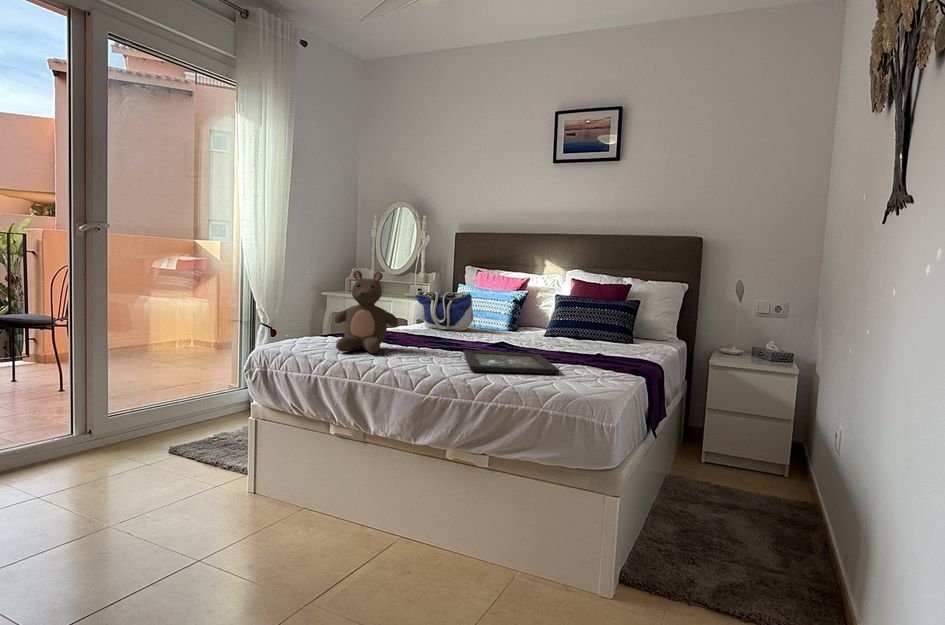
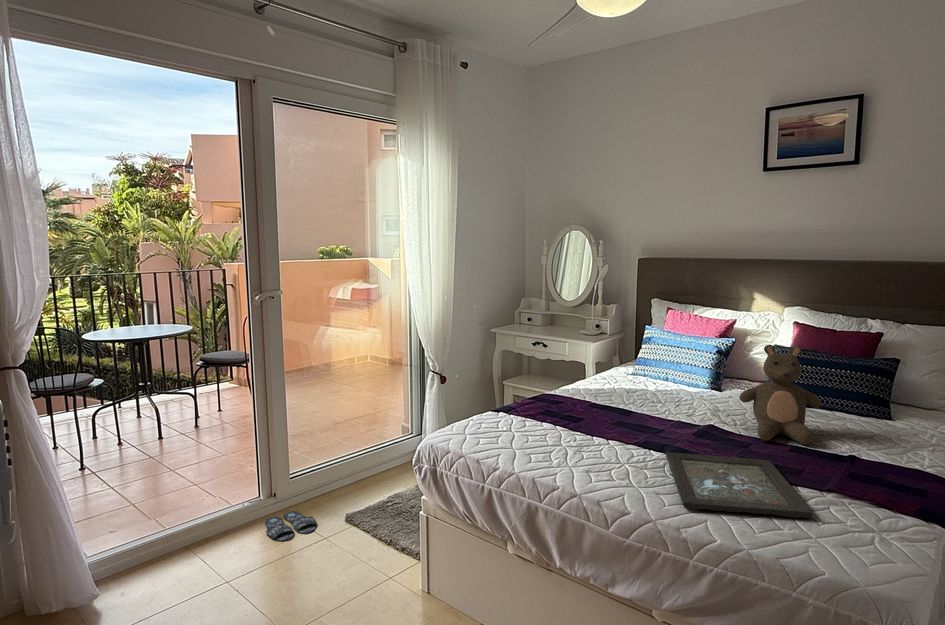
stuffed bear: present [334,271,398,353] -> present [739,345,821,444]
tote bag: present [416,290,473,331] -> none [596,345,667,393]
slippers: none [76,449,135,469] -> present [265,511,317,541]

